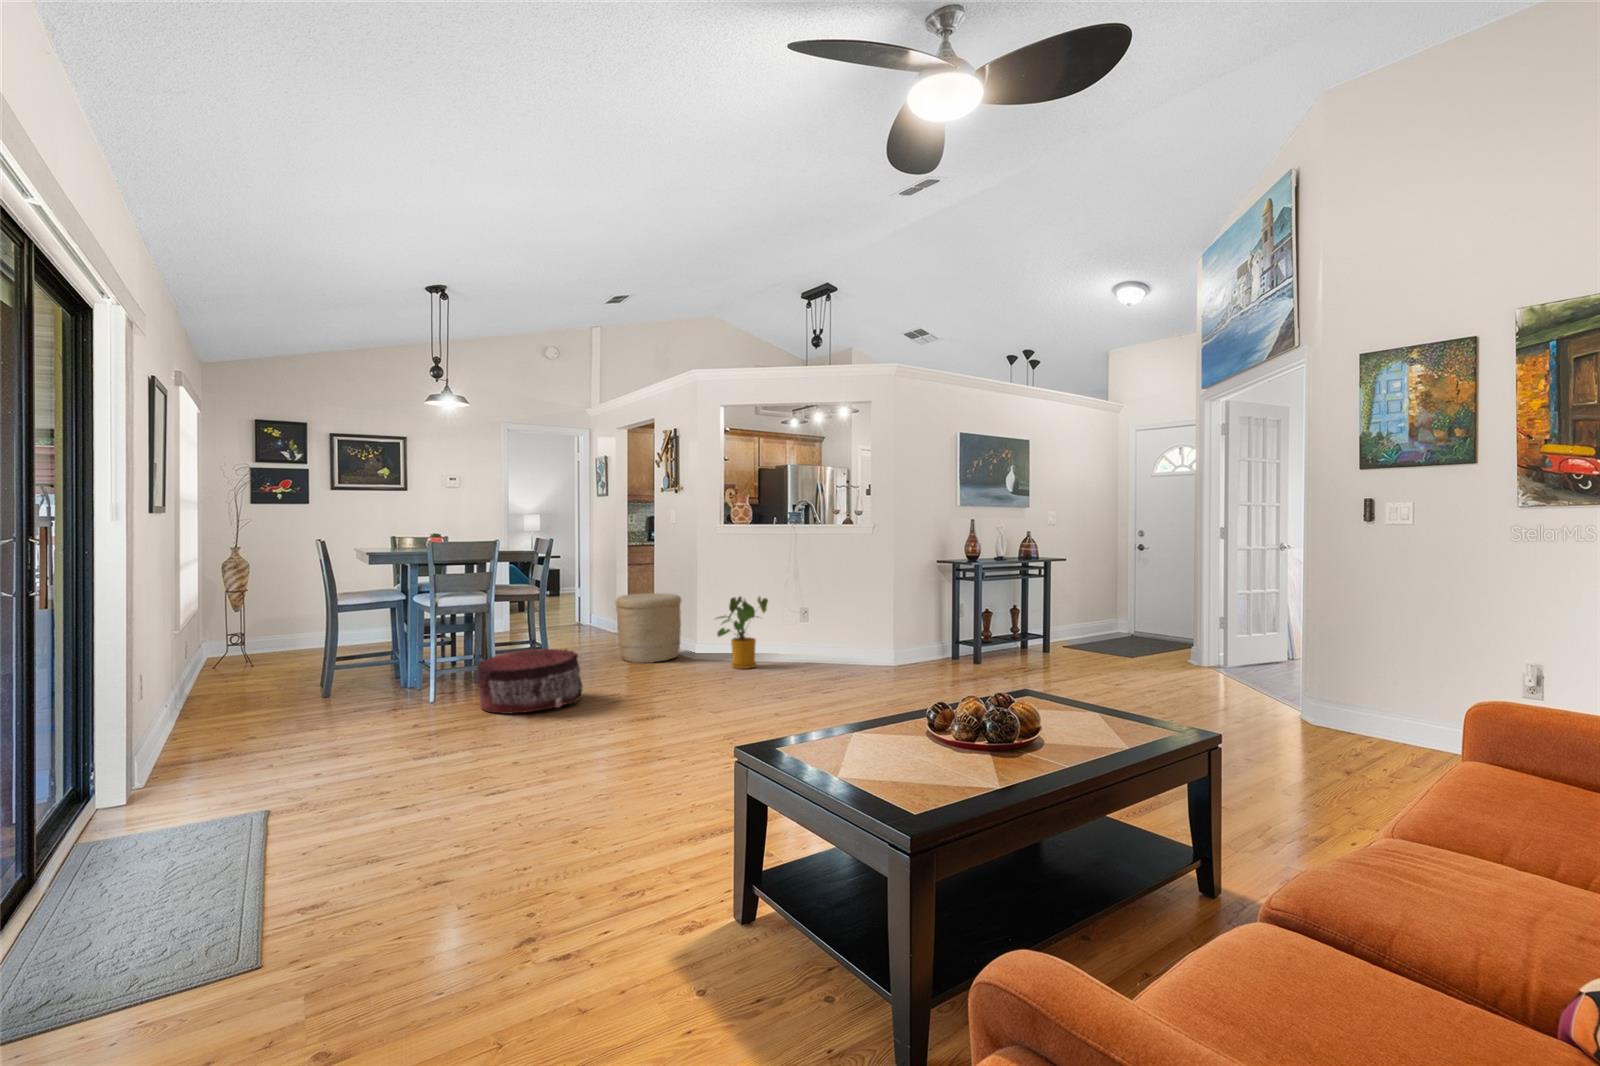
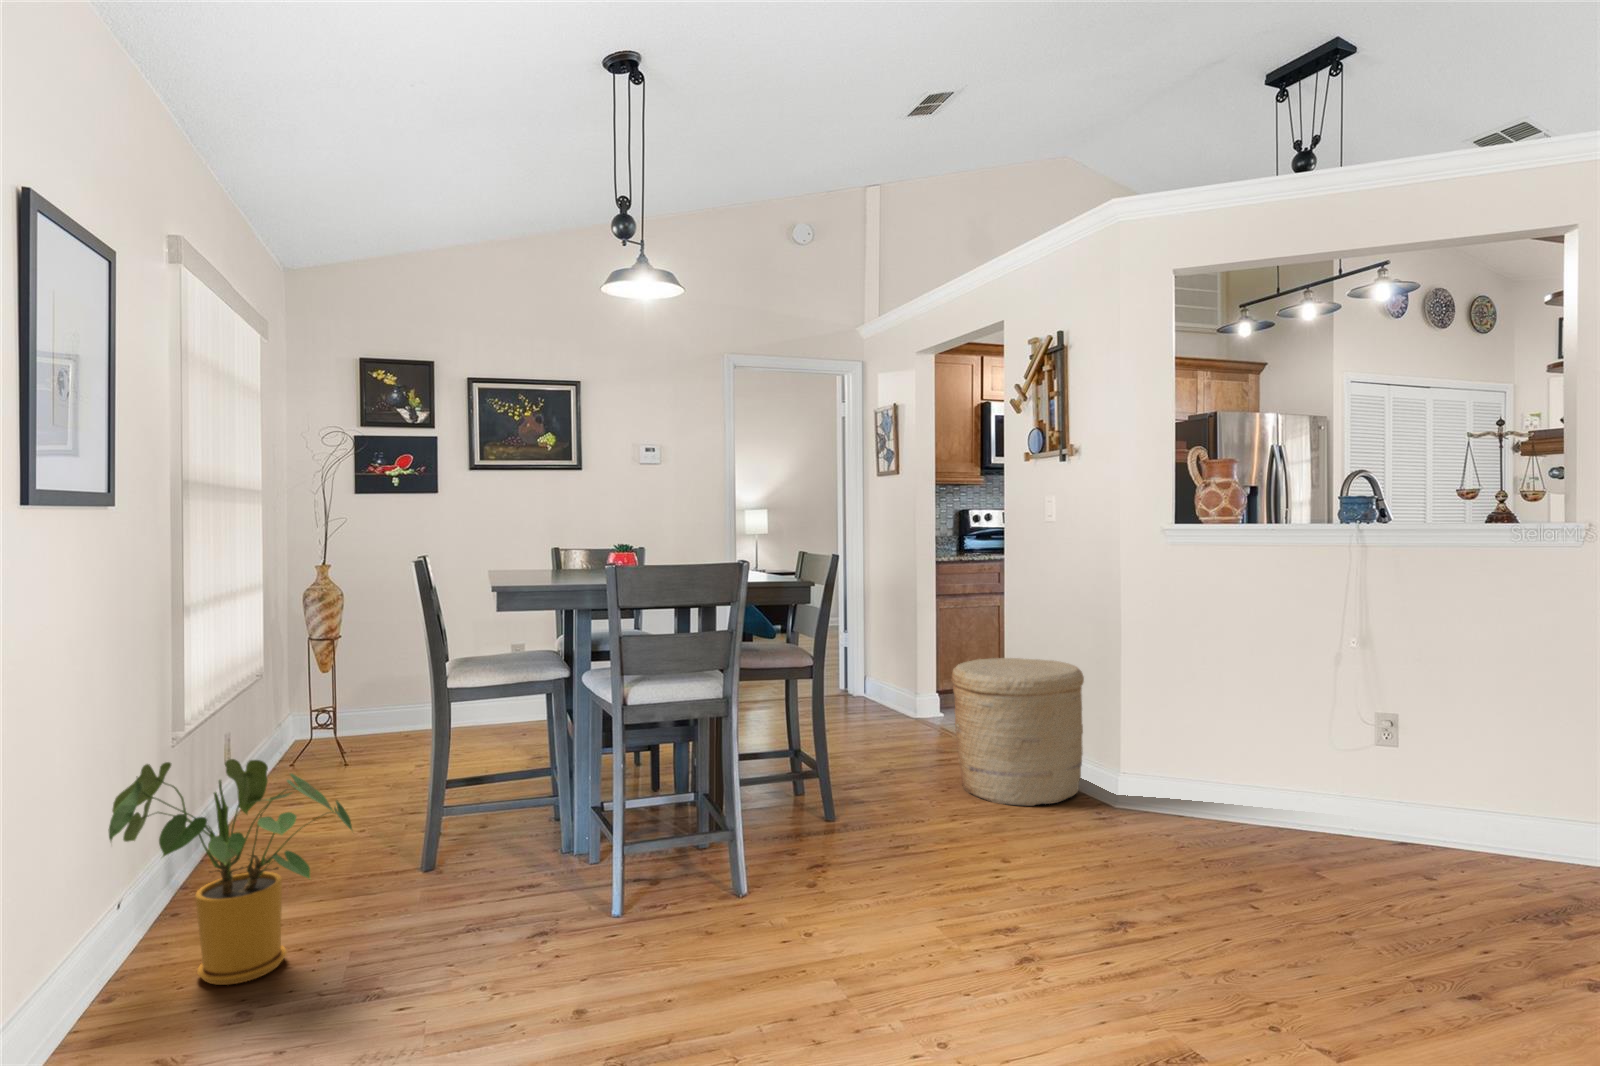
house plant: present [717,597,768,669] -> present [108,759,352,985]
pouf: present [477,649,583,714] -> none [708,801,946,993]

